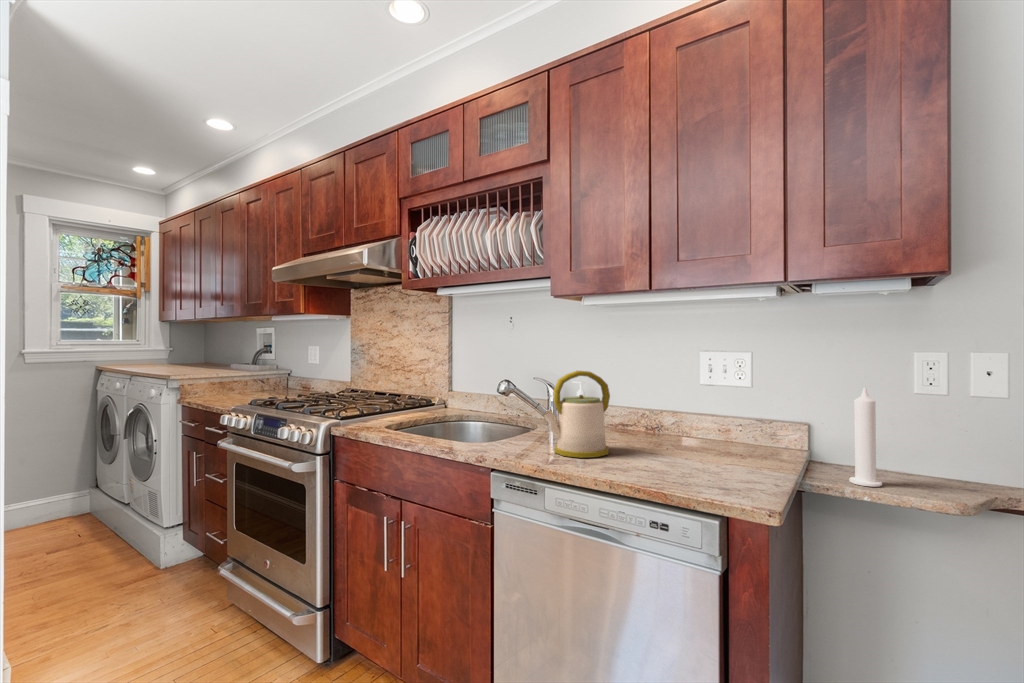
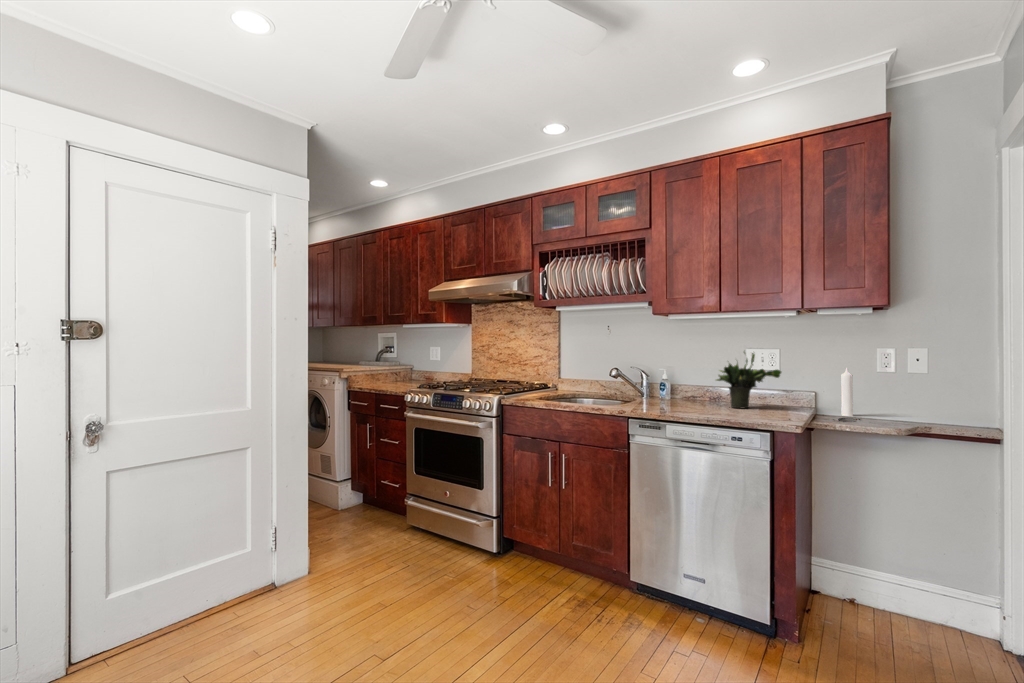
potted plant: none [644,355,754,453] -> present [716,352,781,408]
kettle: present [544,371,610,458] -> none [657,360,697,410]

